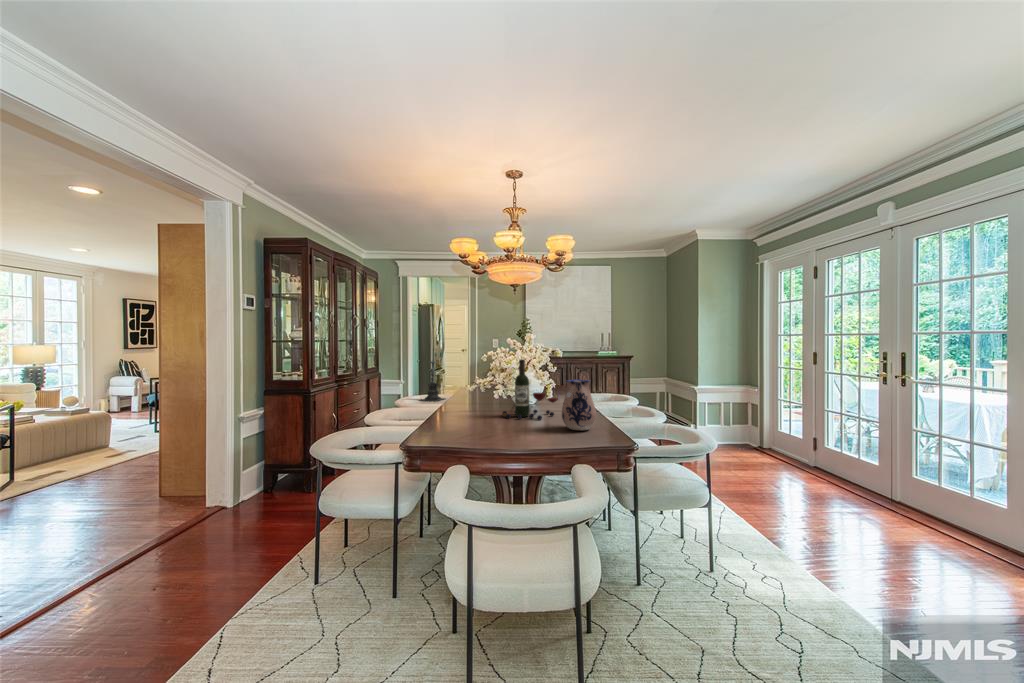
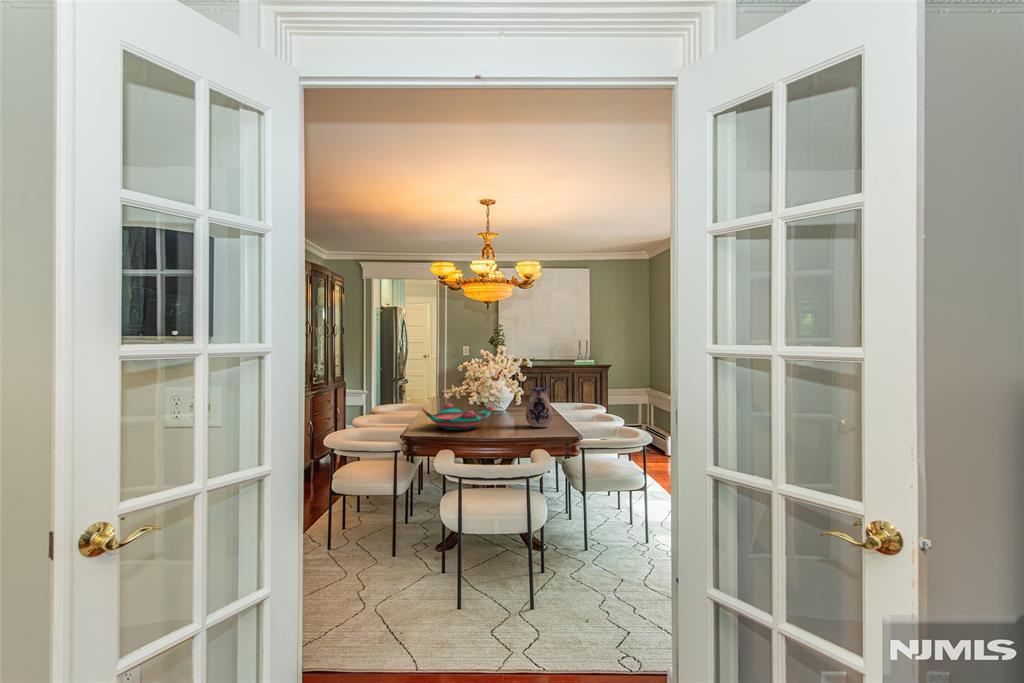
wine bottle: present [502,359,558,420] -> none [477,371,526,421]
candle holder: present [420,361,444,401] -> none [398,366,424,409]
decorative bowl: none [431,398,521,434] -> present [422,403,493,430]

